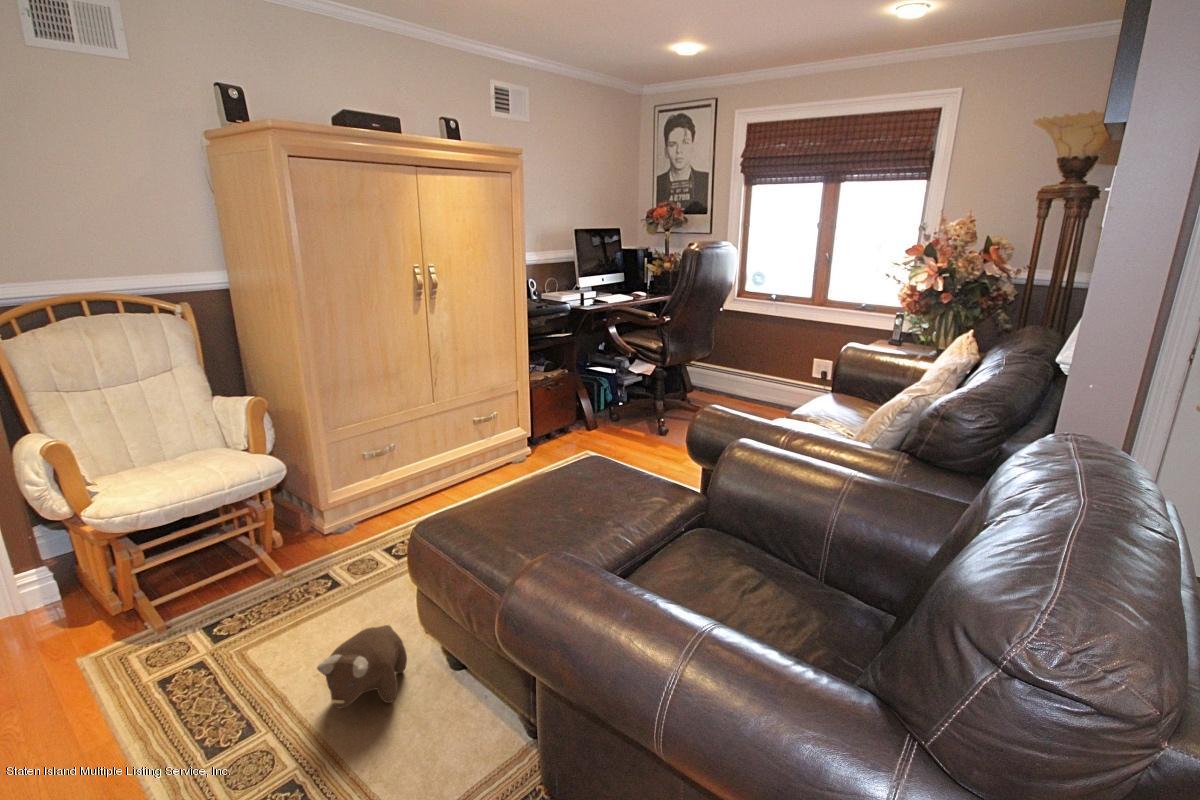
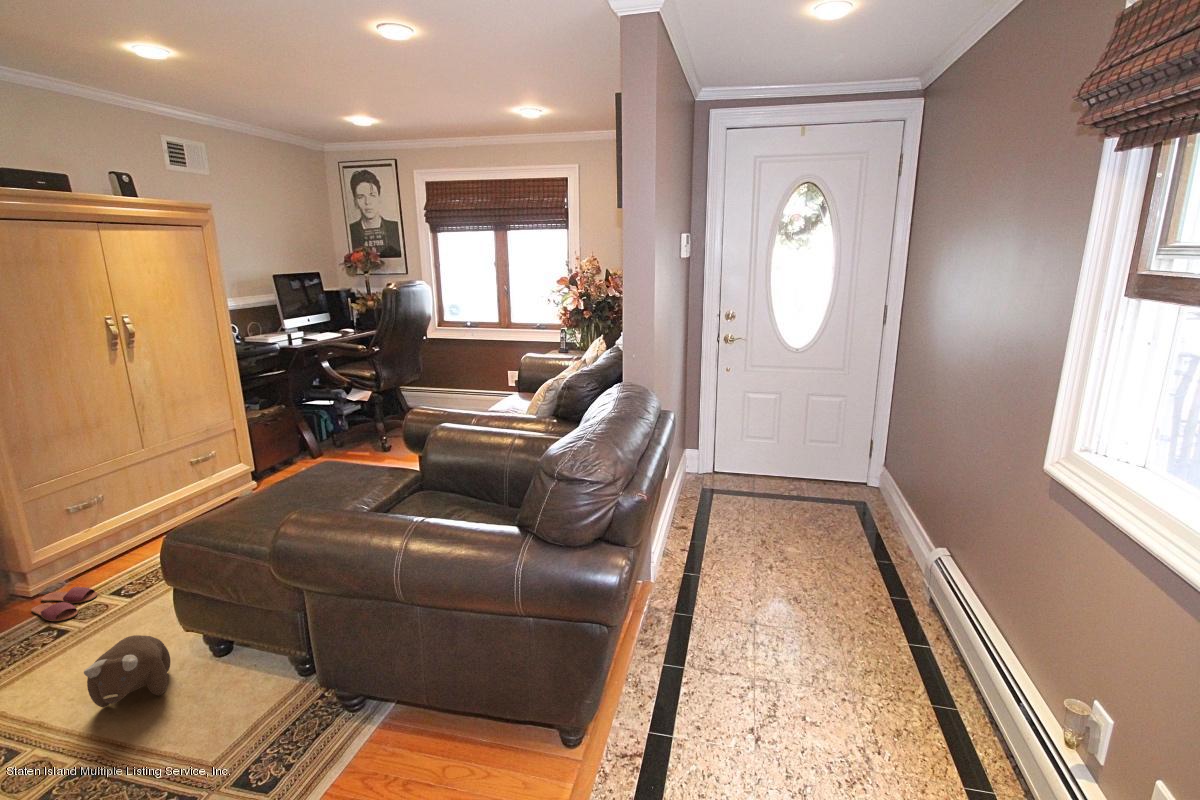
slippers: none [322,533,374,569] -> present [31,587,97,621]

